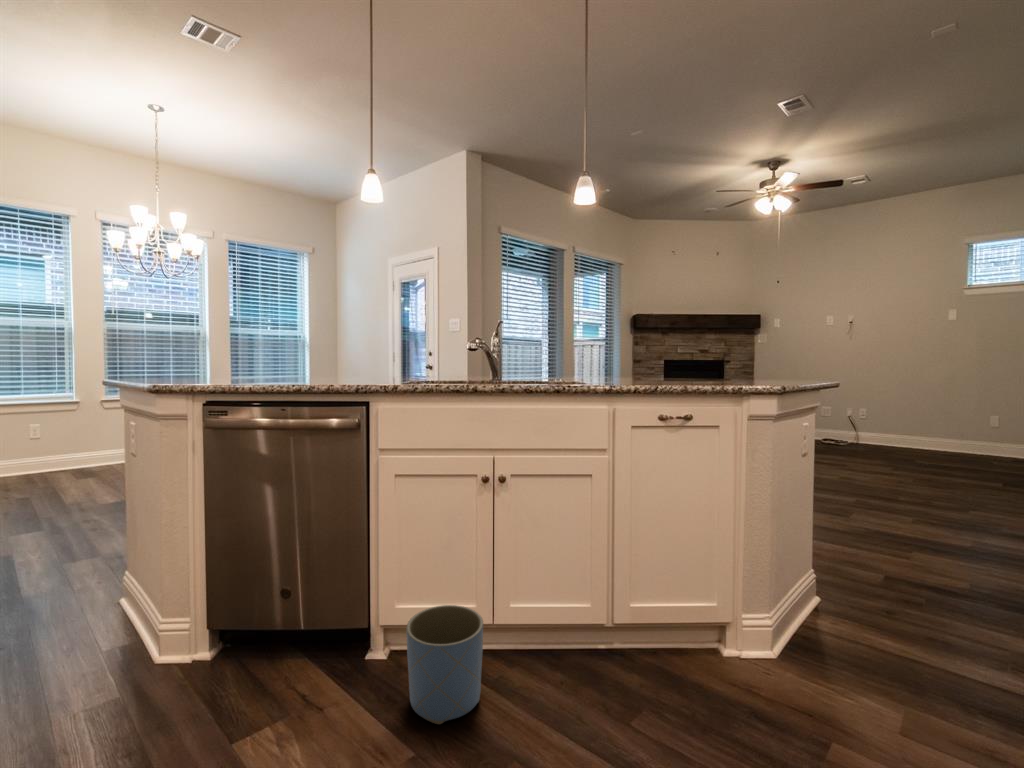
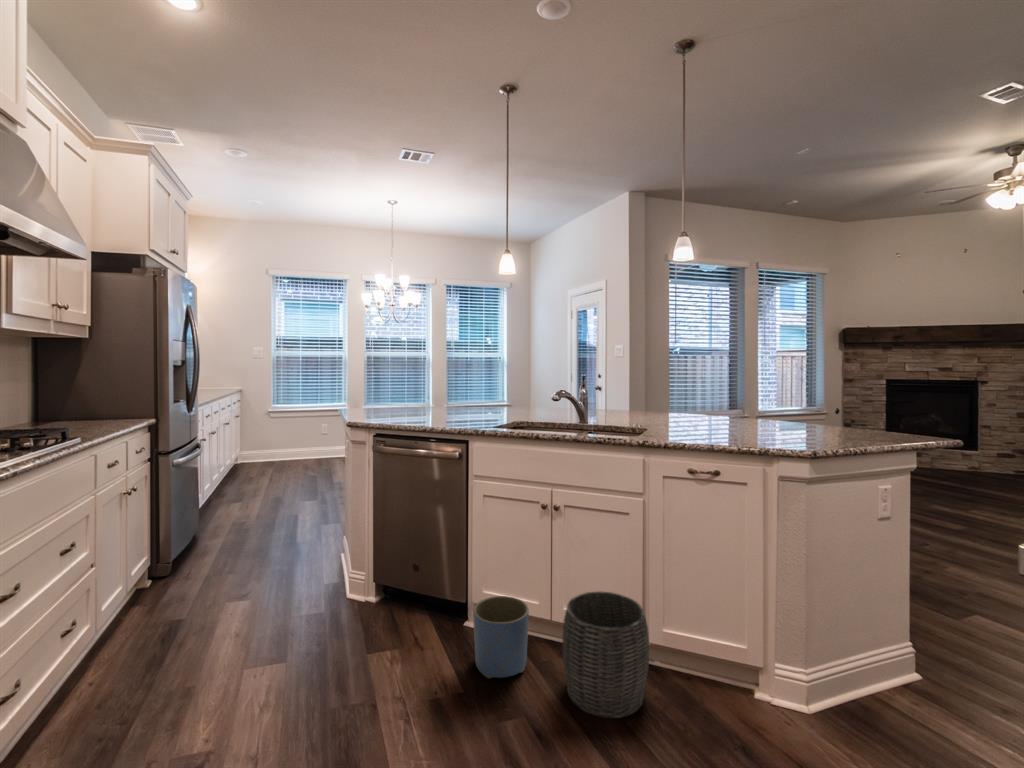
woven basket: none [535,573,641,730] -> present [562,591,649,718]

